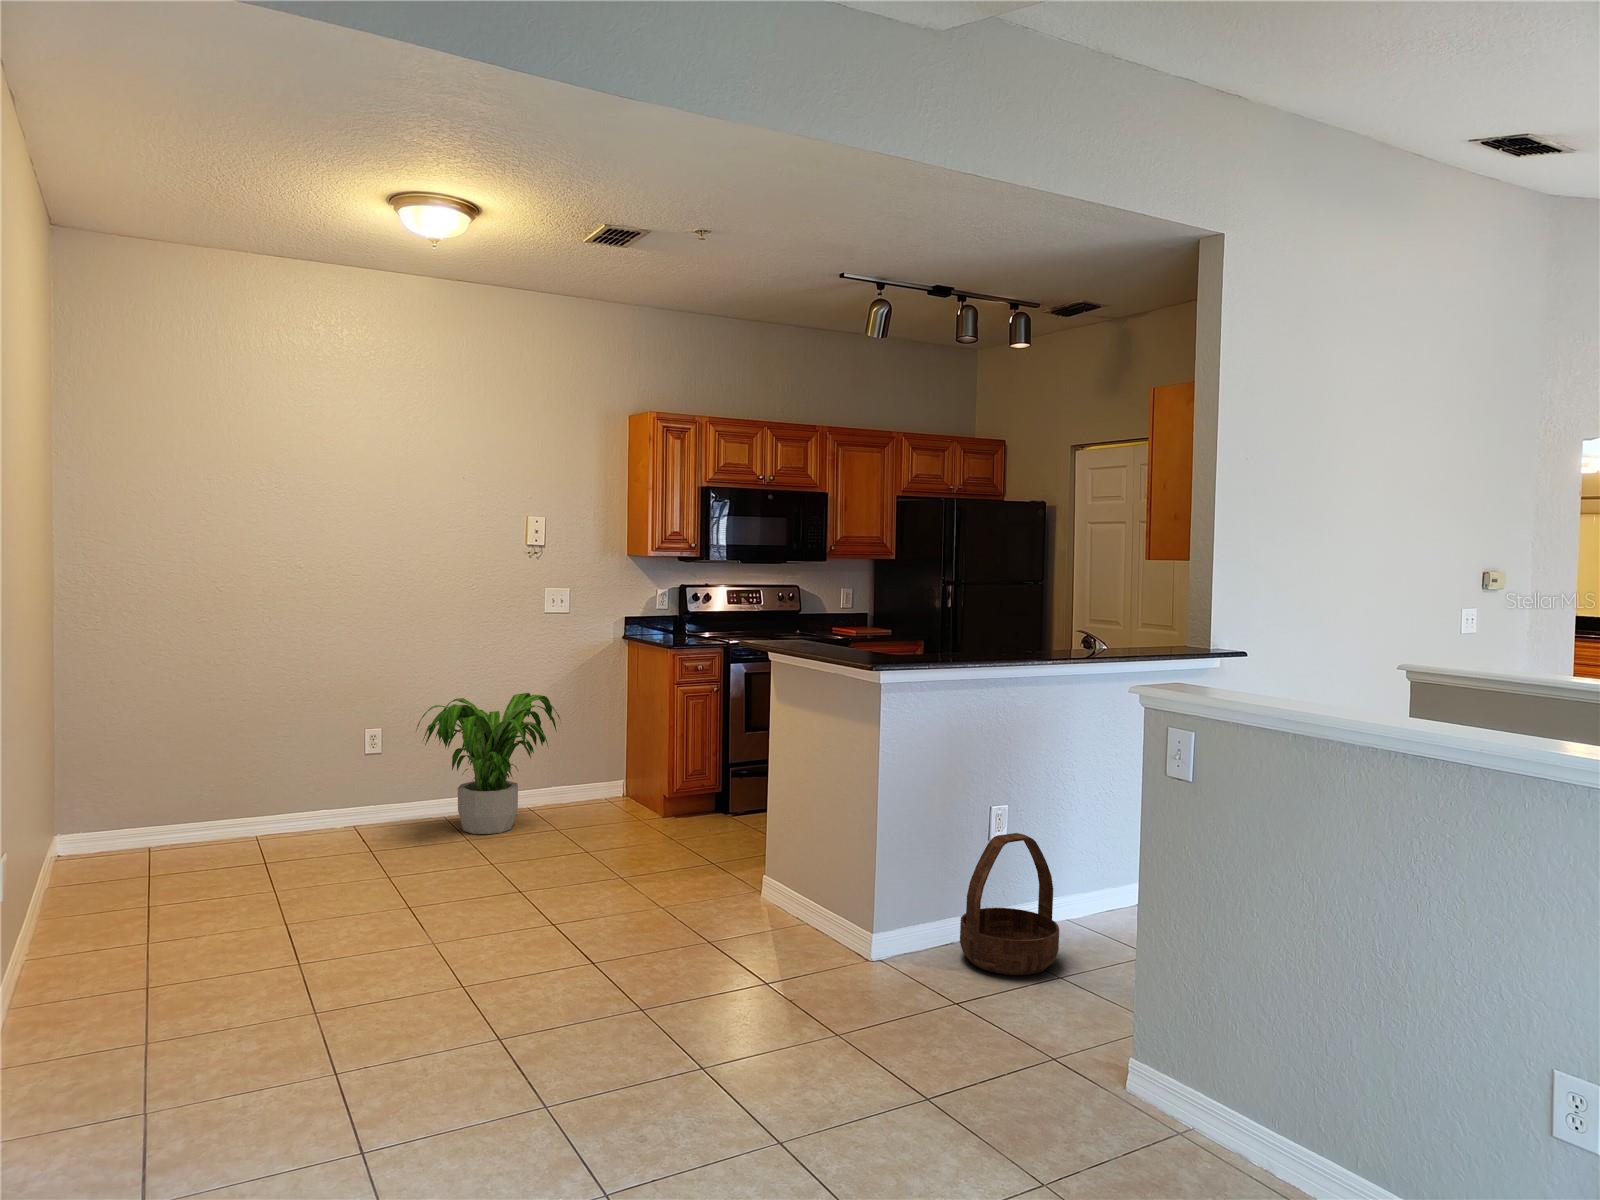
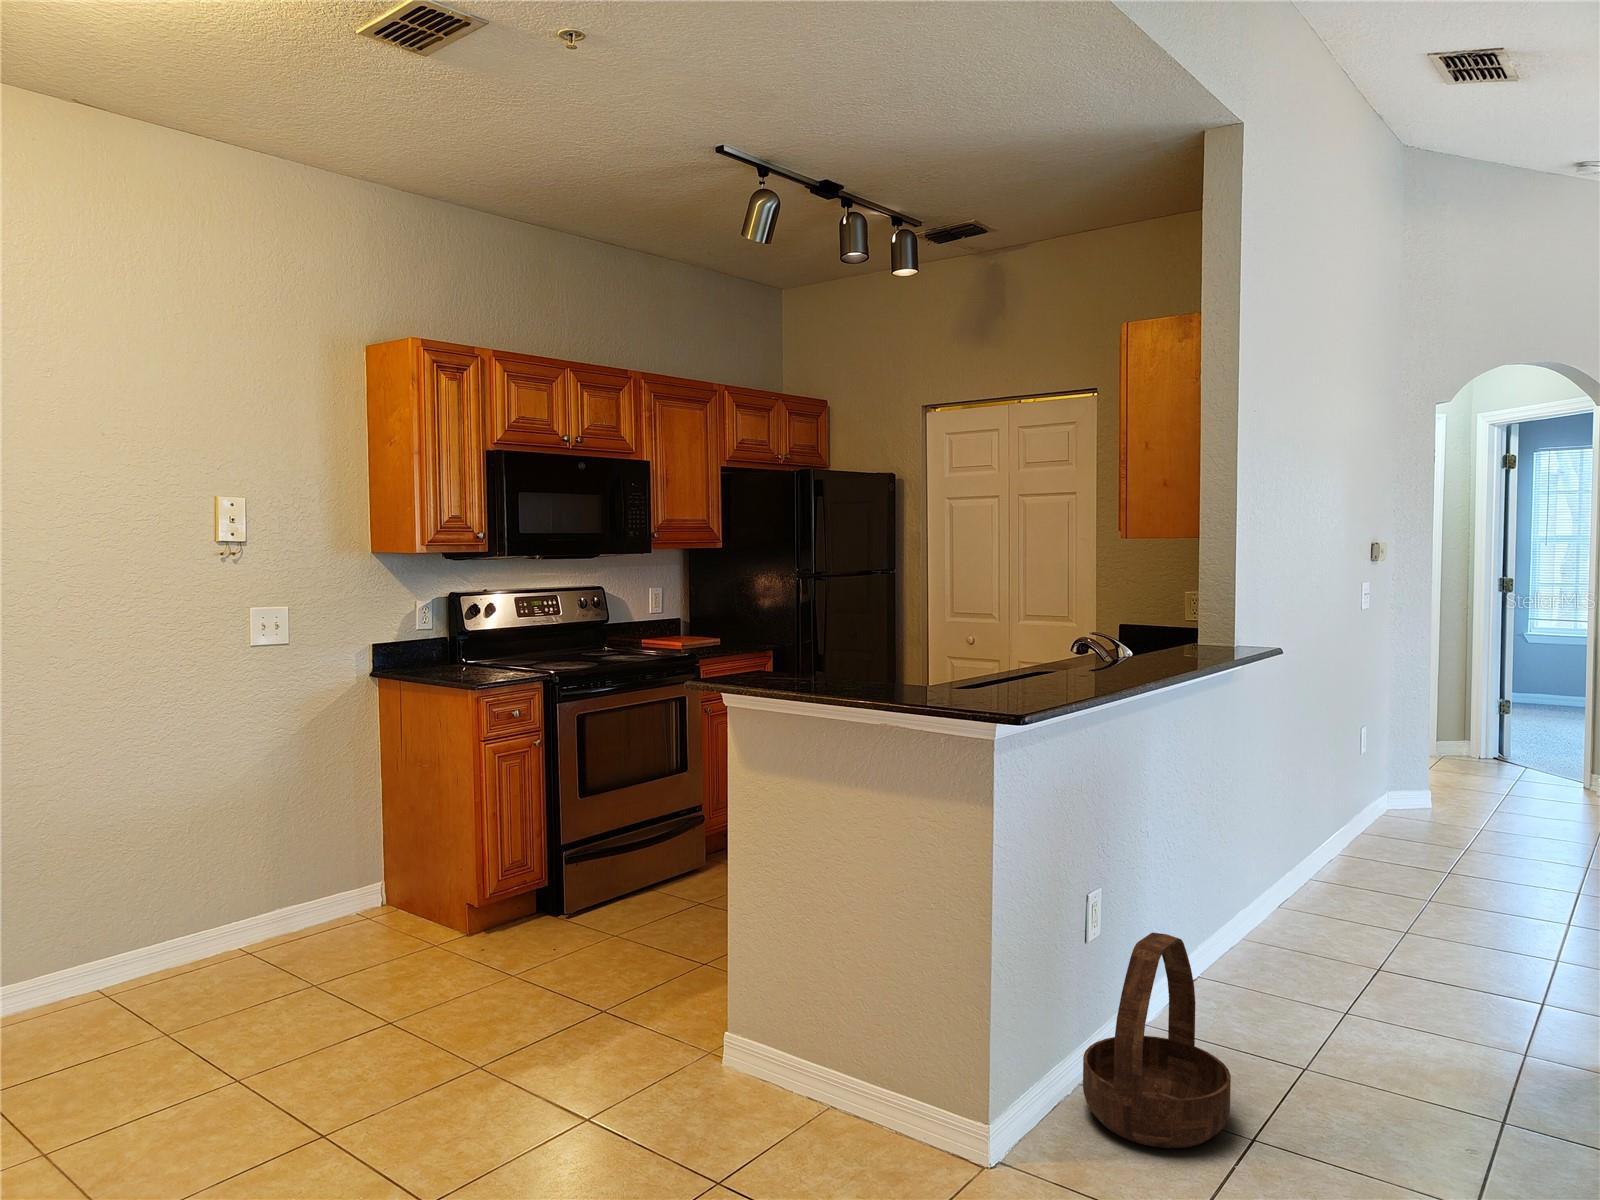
potted plant: present [417,693,560,834] -> none [47,774,320,1021]

